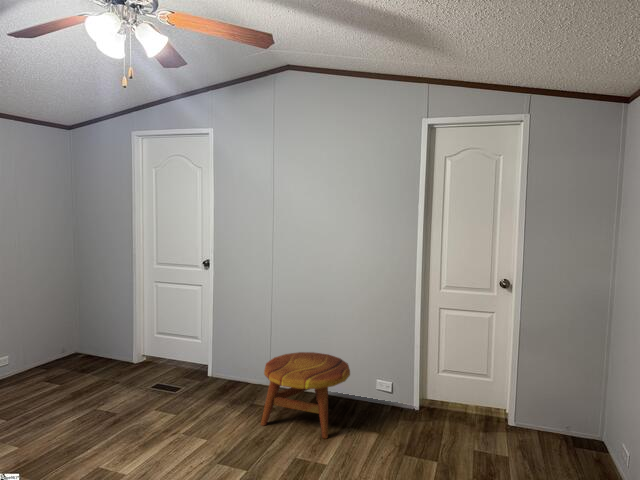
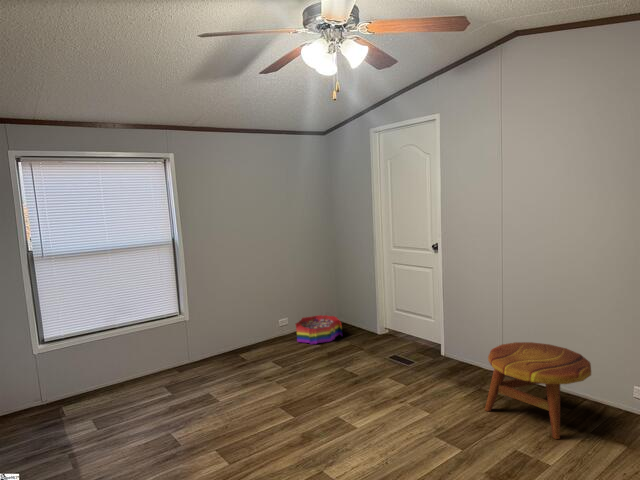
storage bin: none [21,347,89,386] -> present [296,315,342,344]

